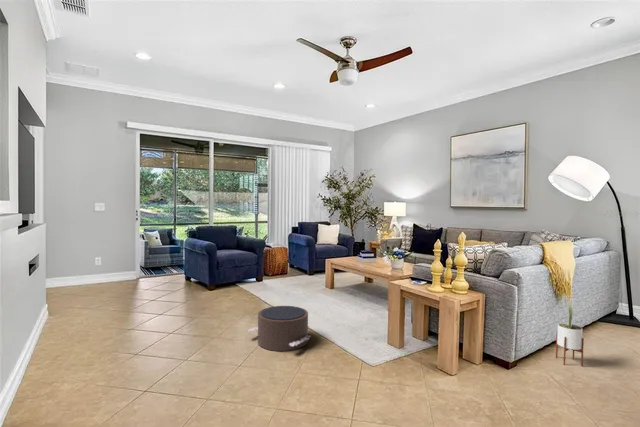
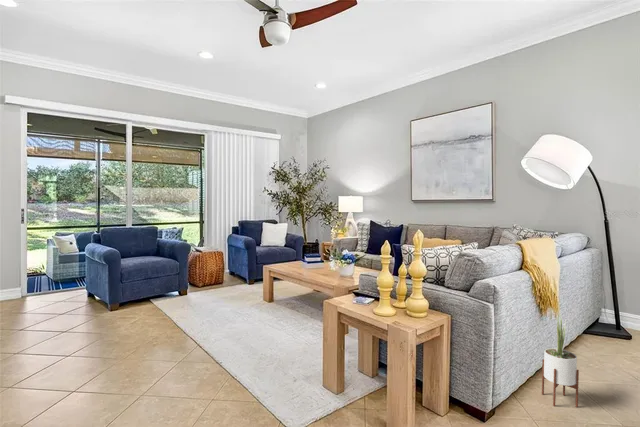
pouf: present [248,306,311,351] -> none [125,336,217,408]

